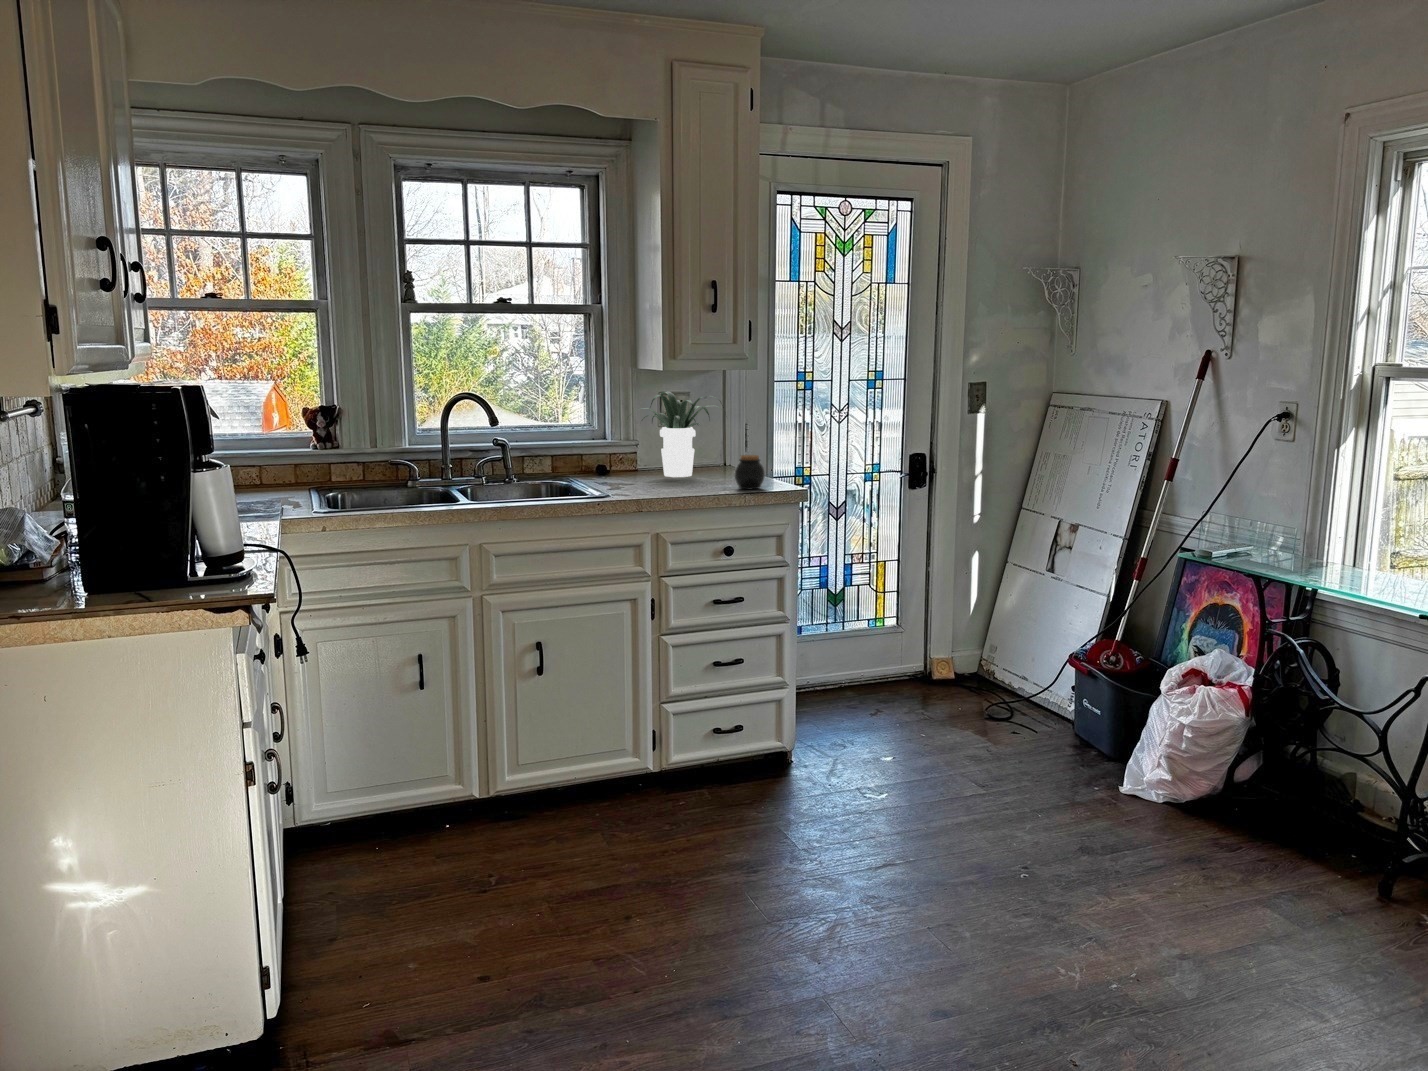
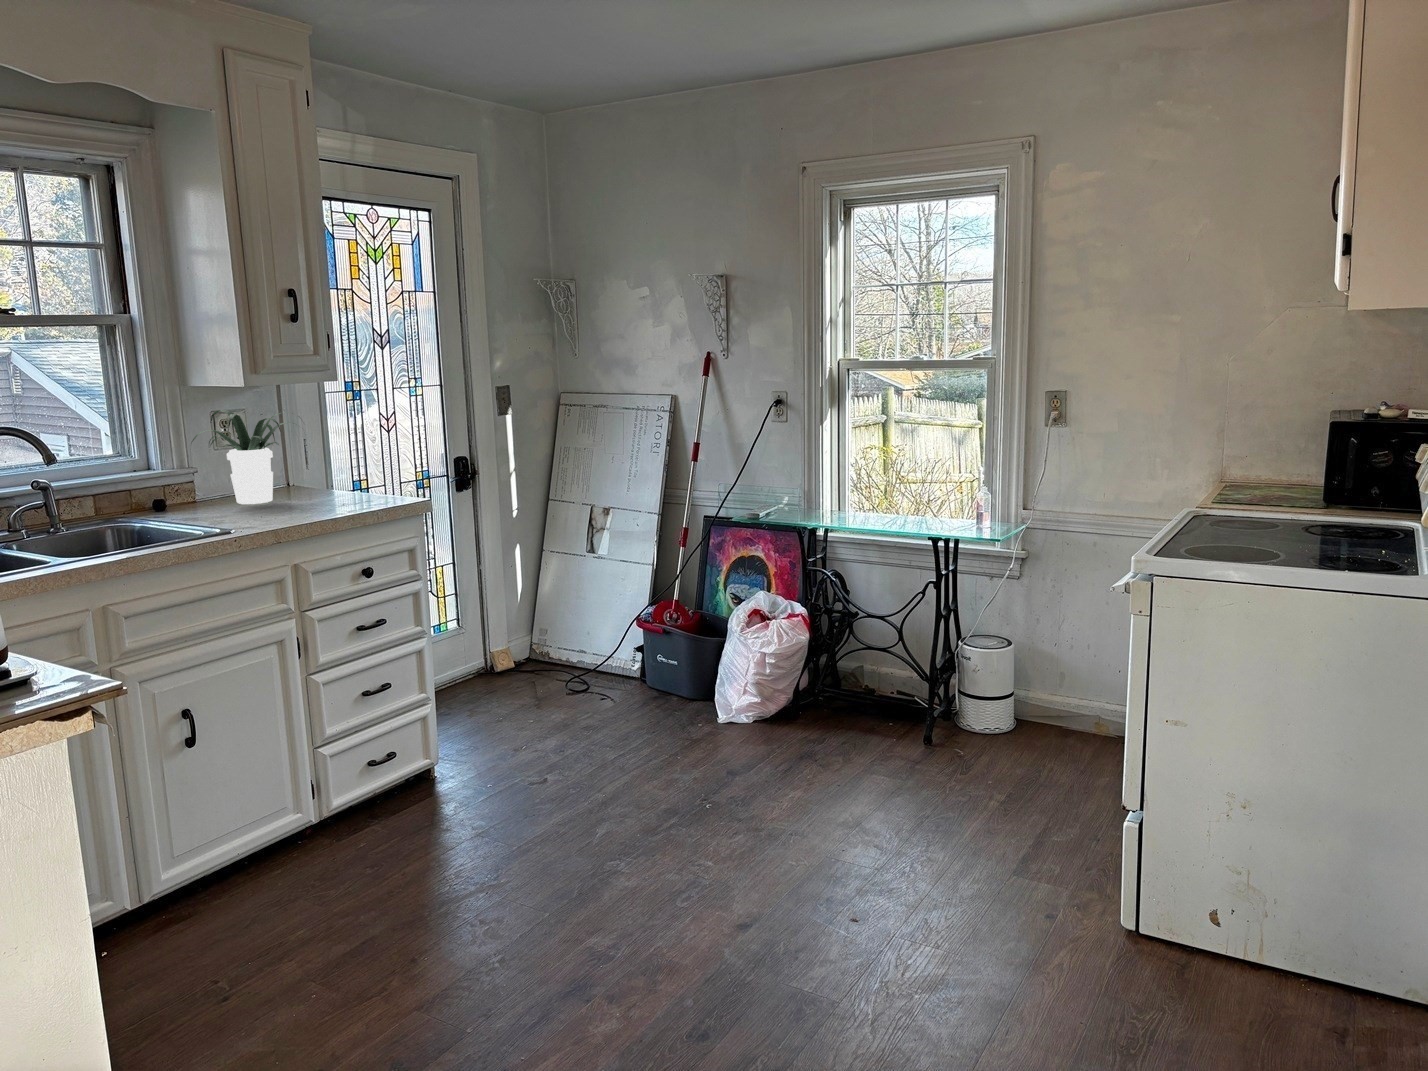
jar: present [734,455,765,489] -> none [359,470,393,506]

